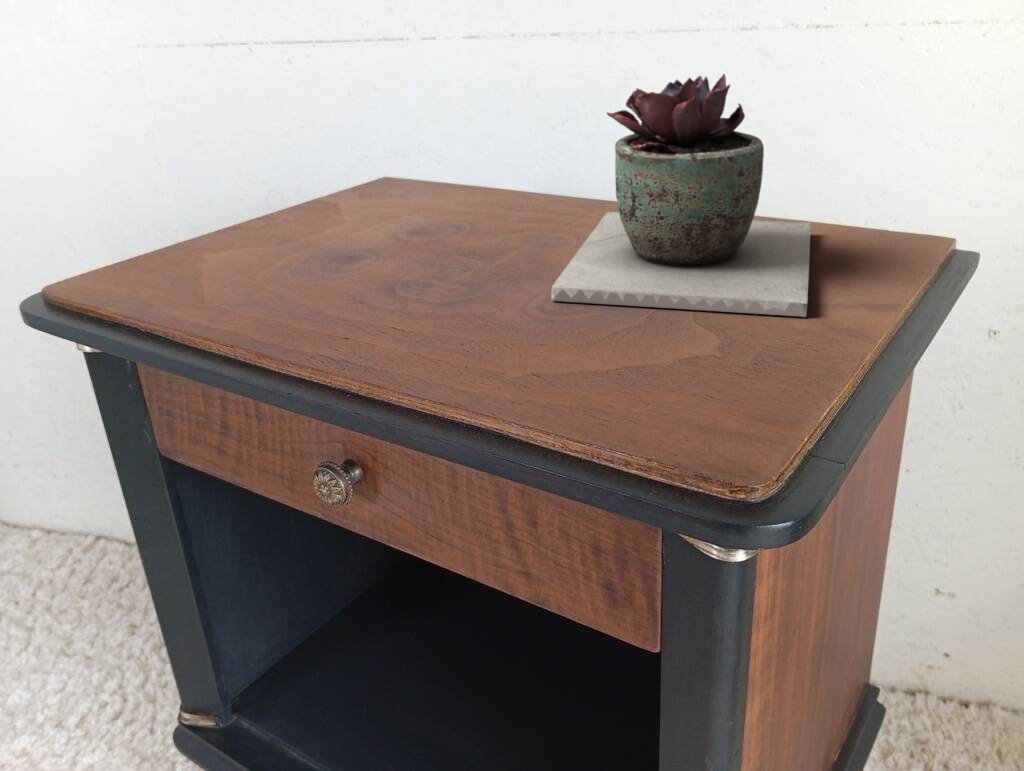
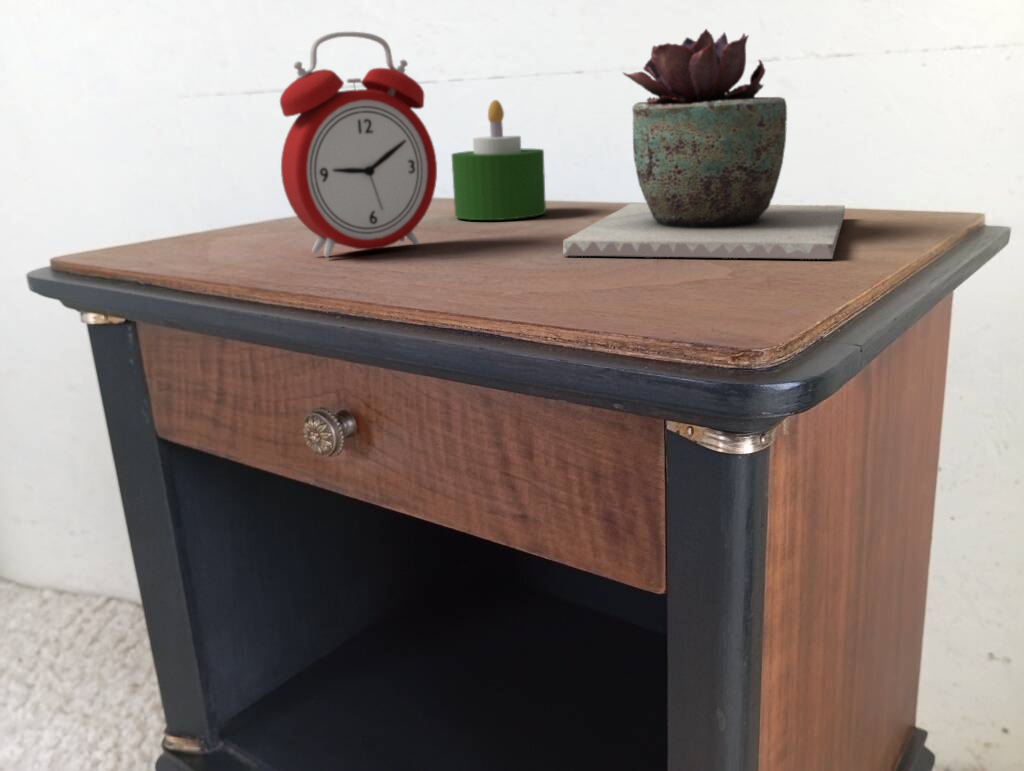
alarm clock: none [271,74,424,297] -> present [280,32,437,257]
candle: none [430,103,522,225] -> present [452,100,546,220]

